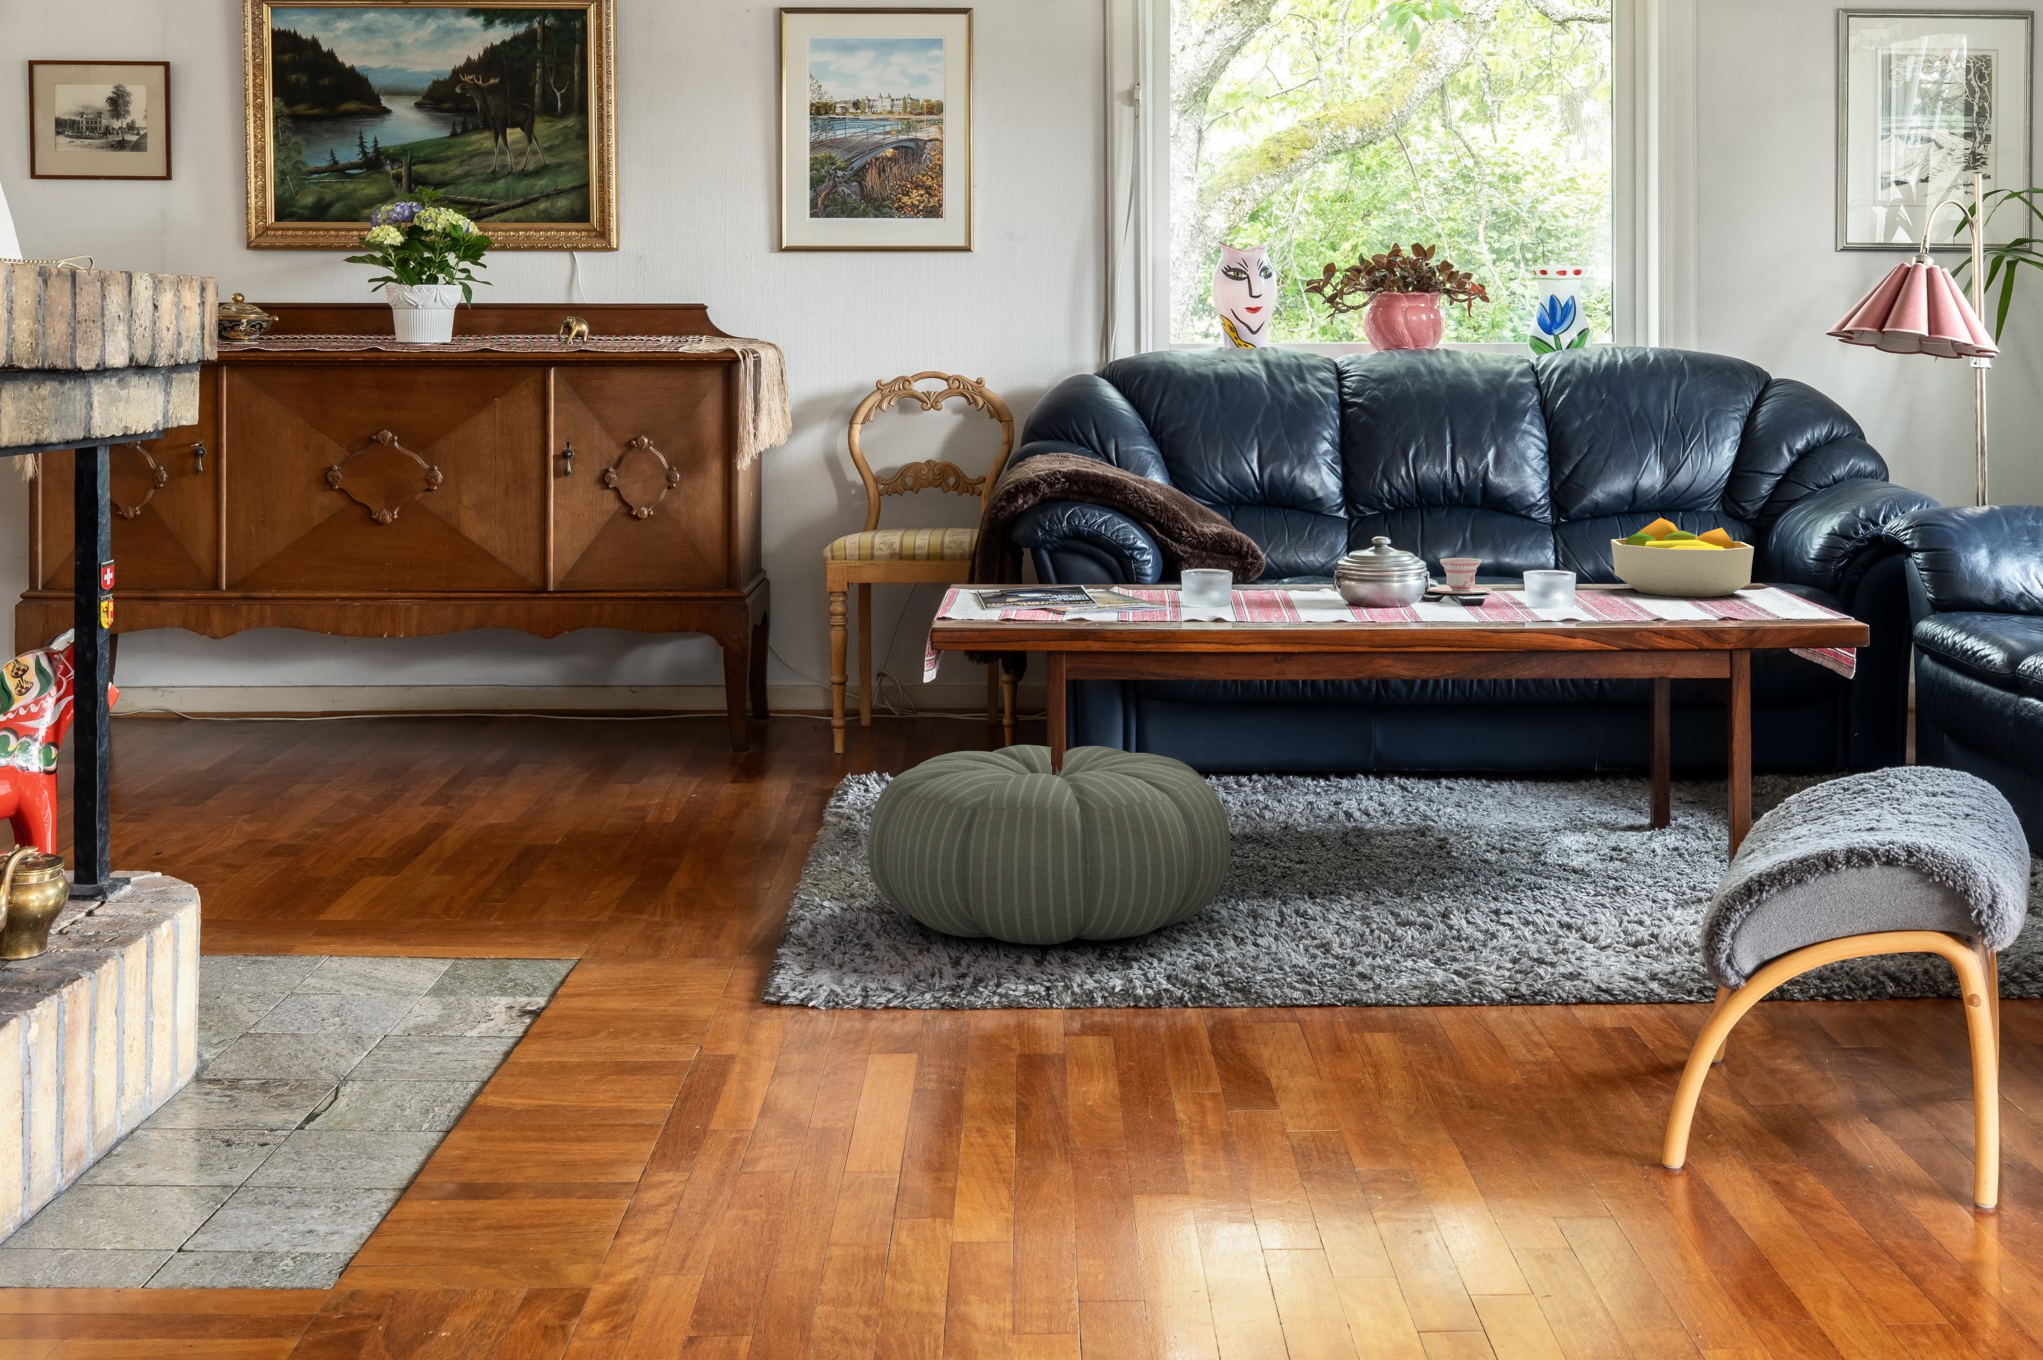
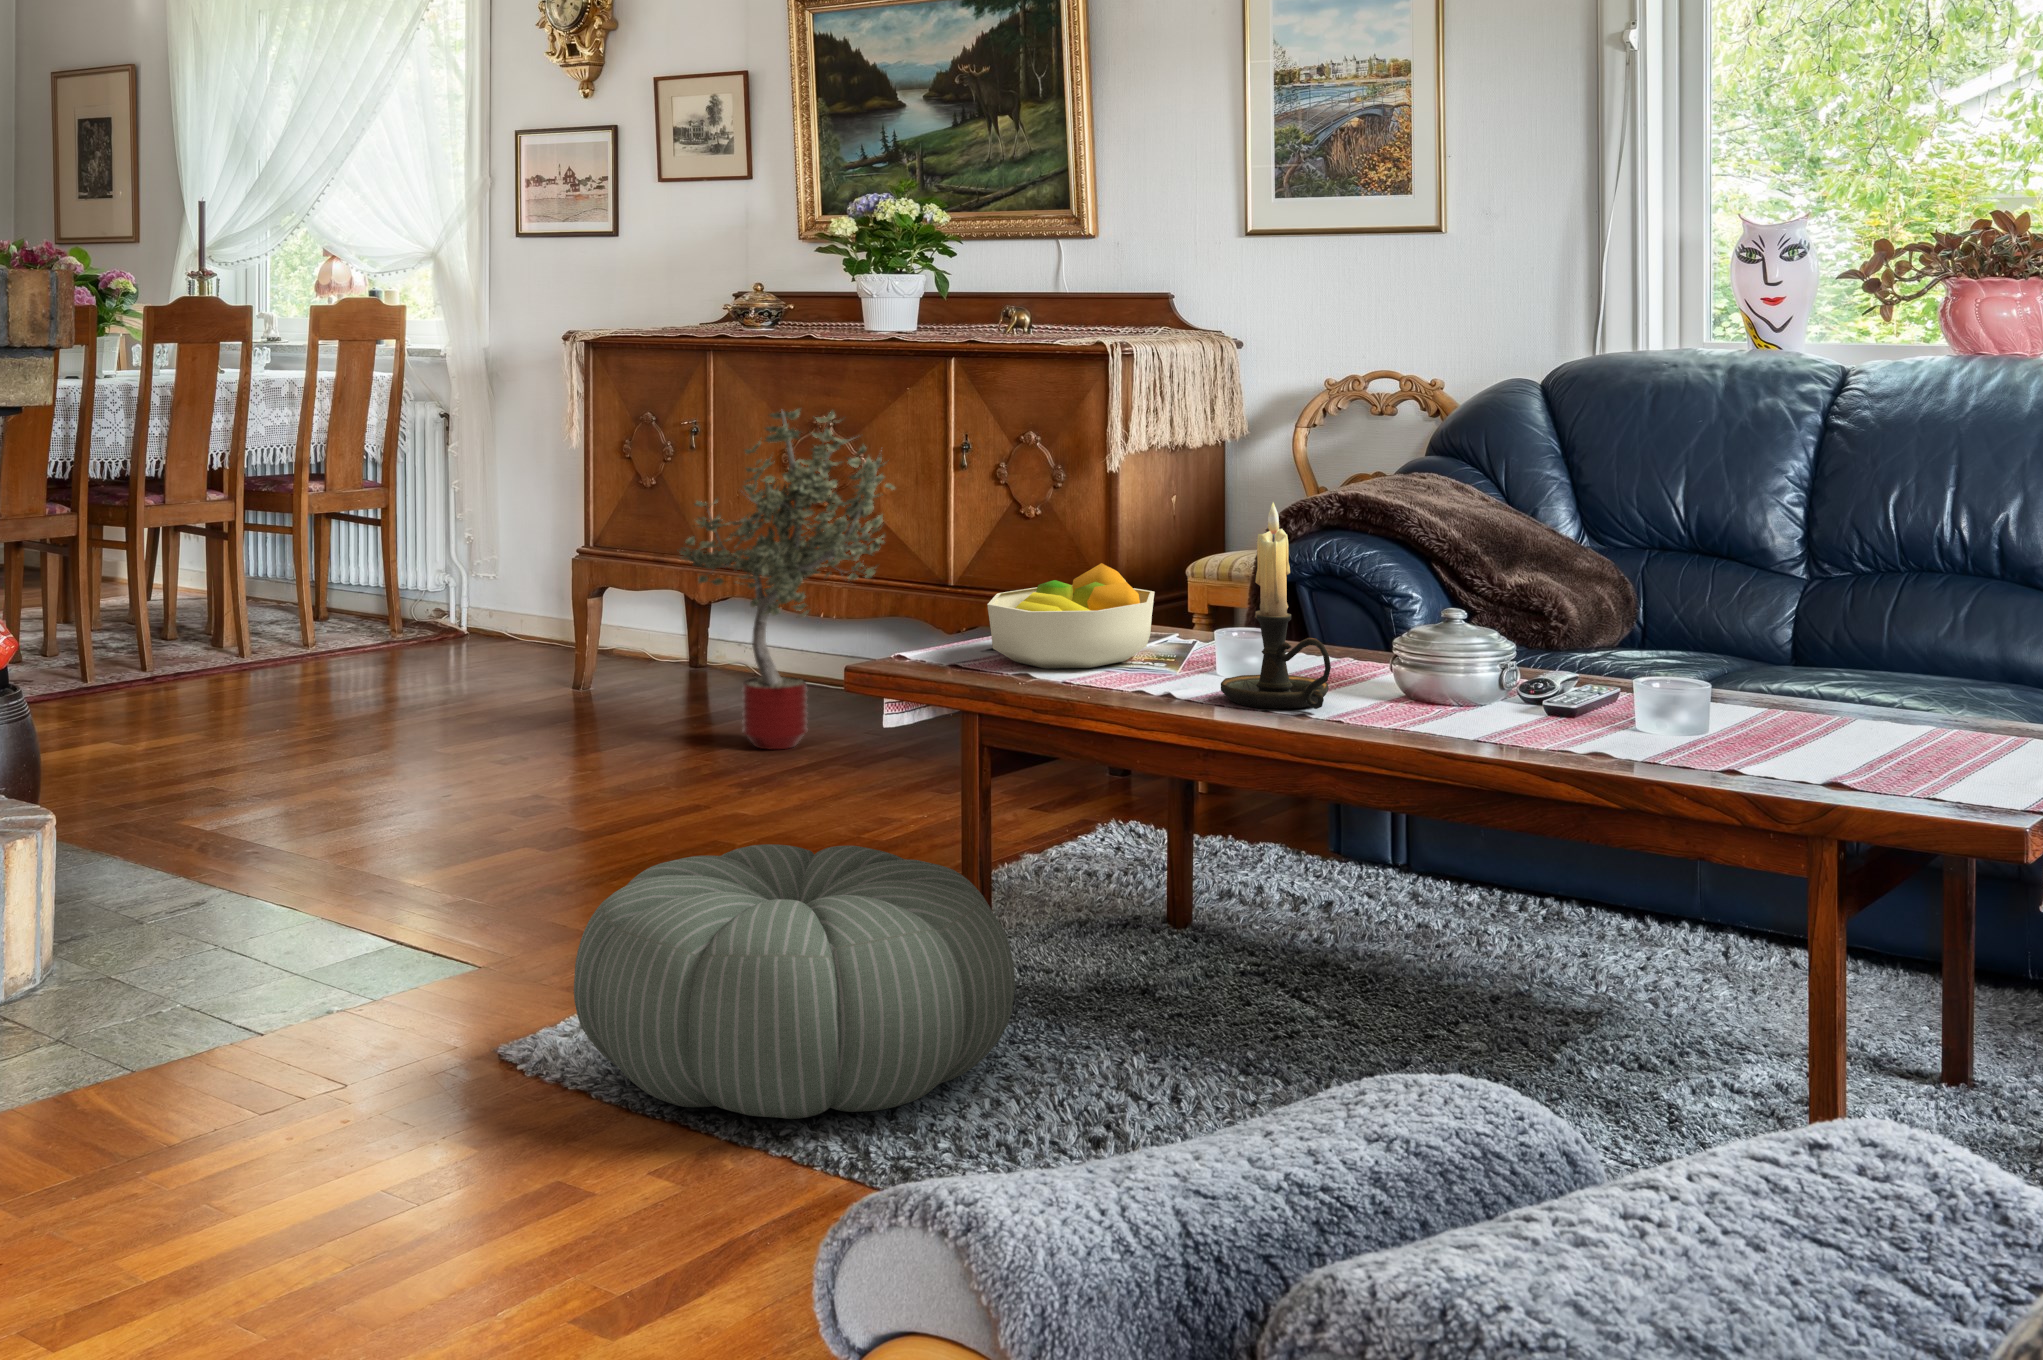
potted tree: none [267,415,553,766] -> present [677,409,895,749]
candle holder: none [1273,445,1377,600] -> present [1221,502,1331,709]
fruit bowl: present [1611,518,1754,597] -> present [987,563,1155,668]
teacup: present [1429,558,1492,595] -> none [1478,664,1568,720]

